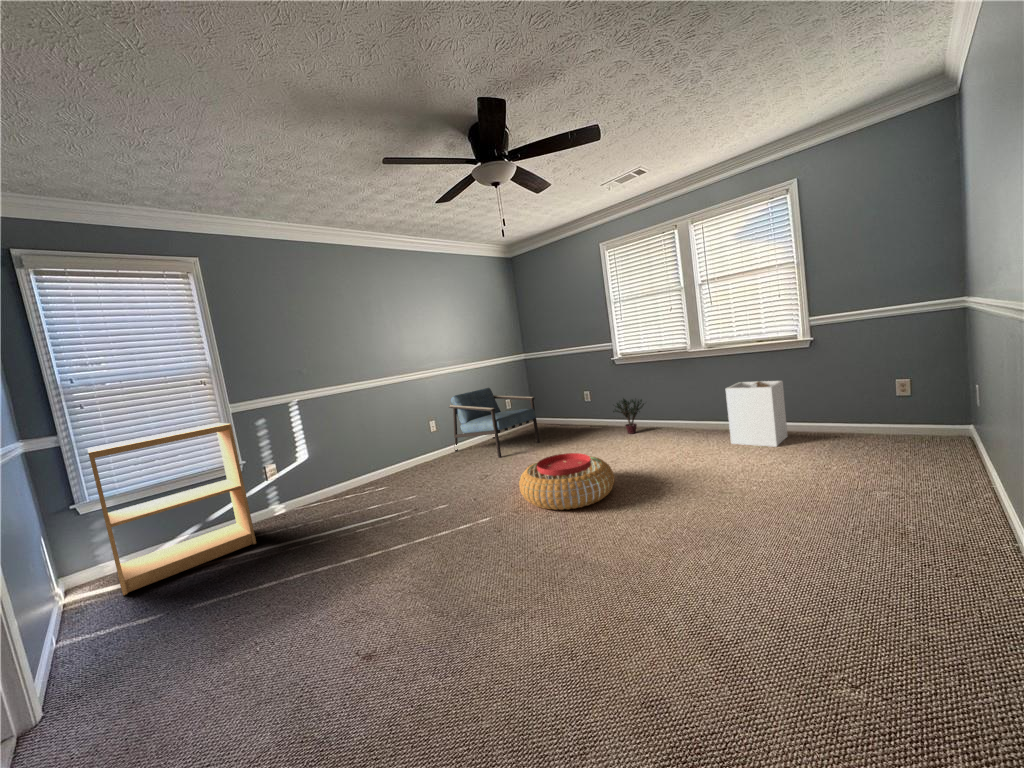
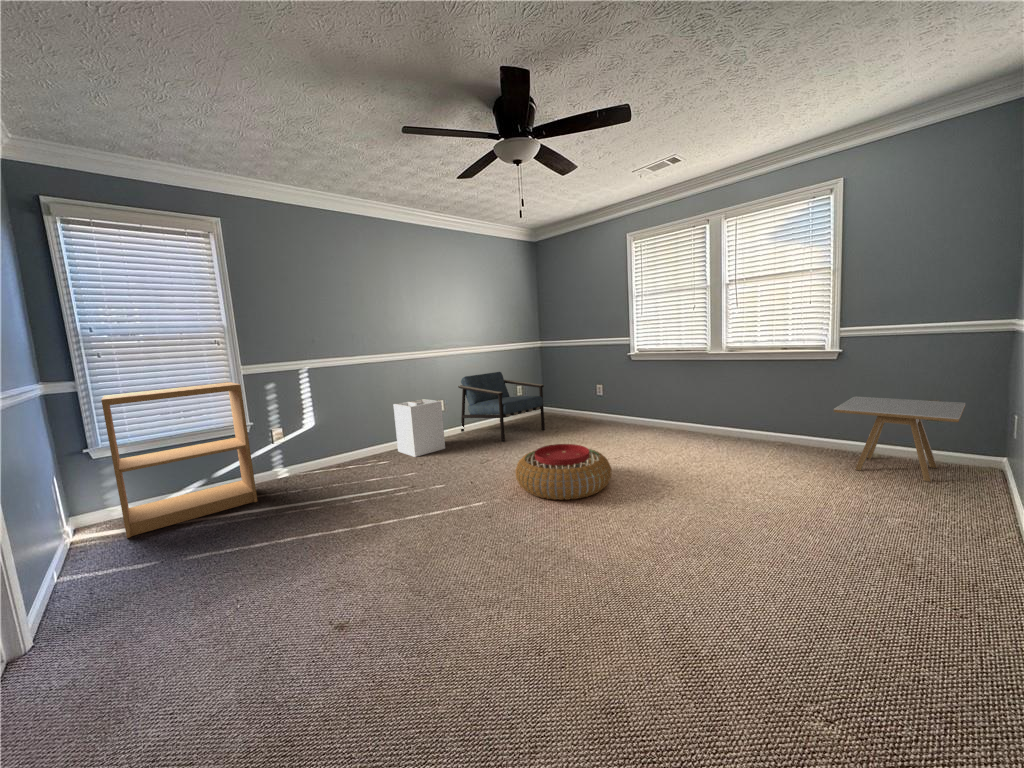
side table: none [818,379,937,457] -> present [834,396,966,482]
laundry hamper: present [726,381,787,447] -> present [393,399,445,457]
potted plant: present [613,399,644,434] -> none [619,393,656,430]

